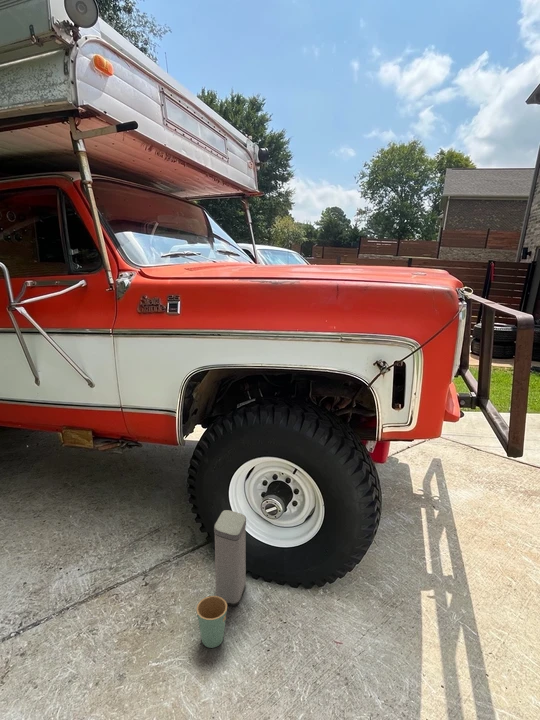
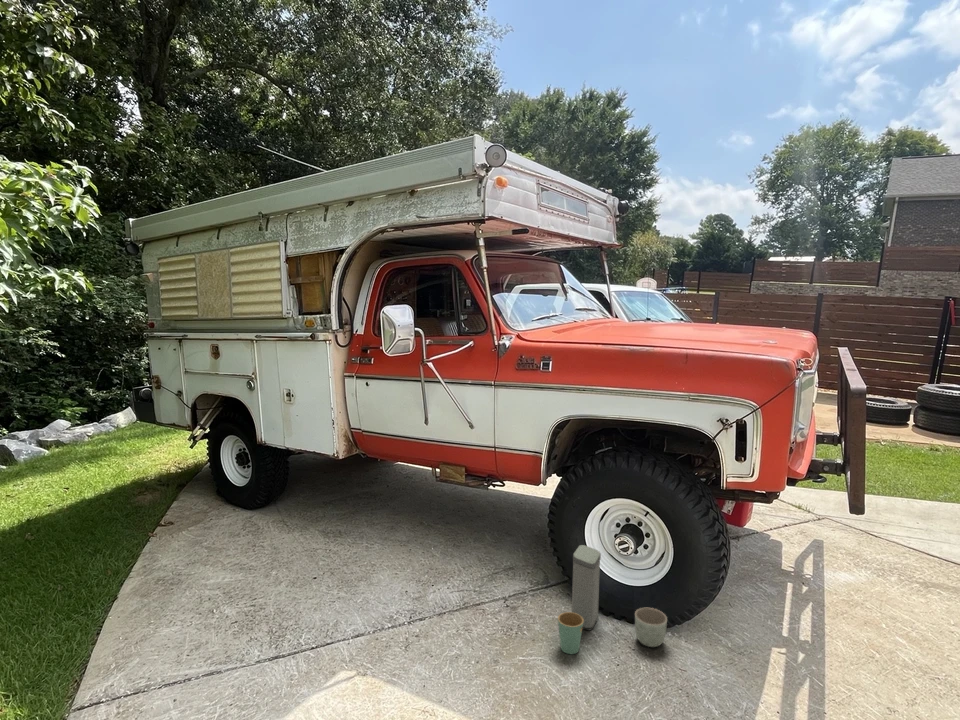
planter: none [285,571,320,617] -> present [635,608,667,647]

